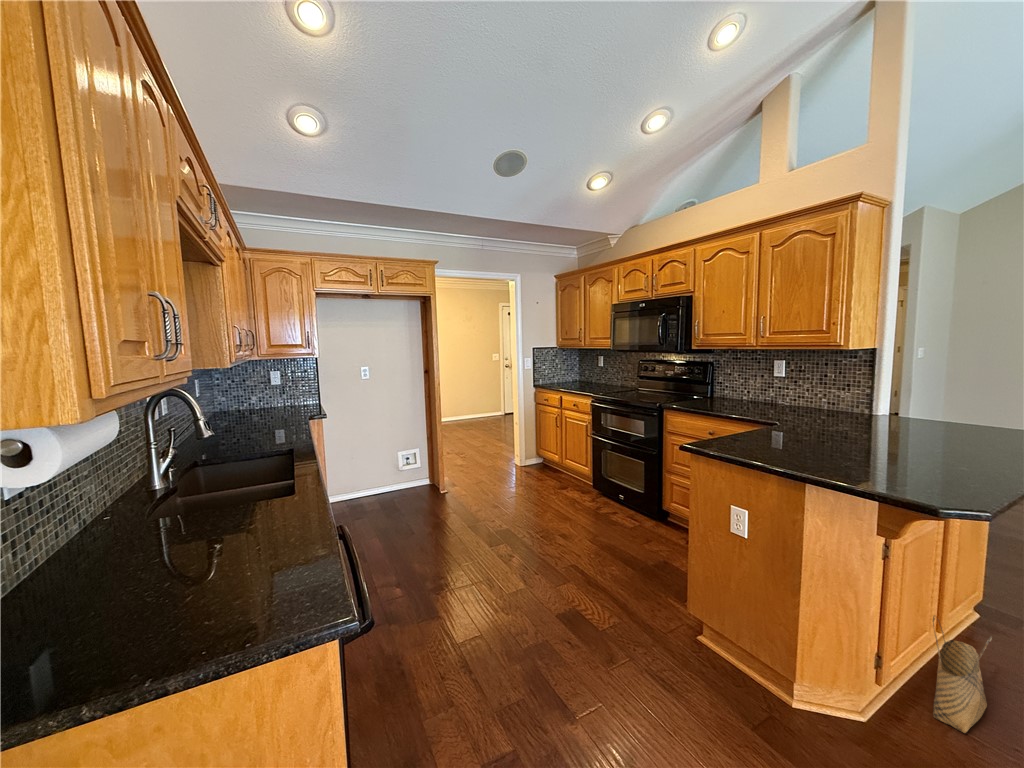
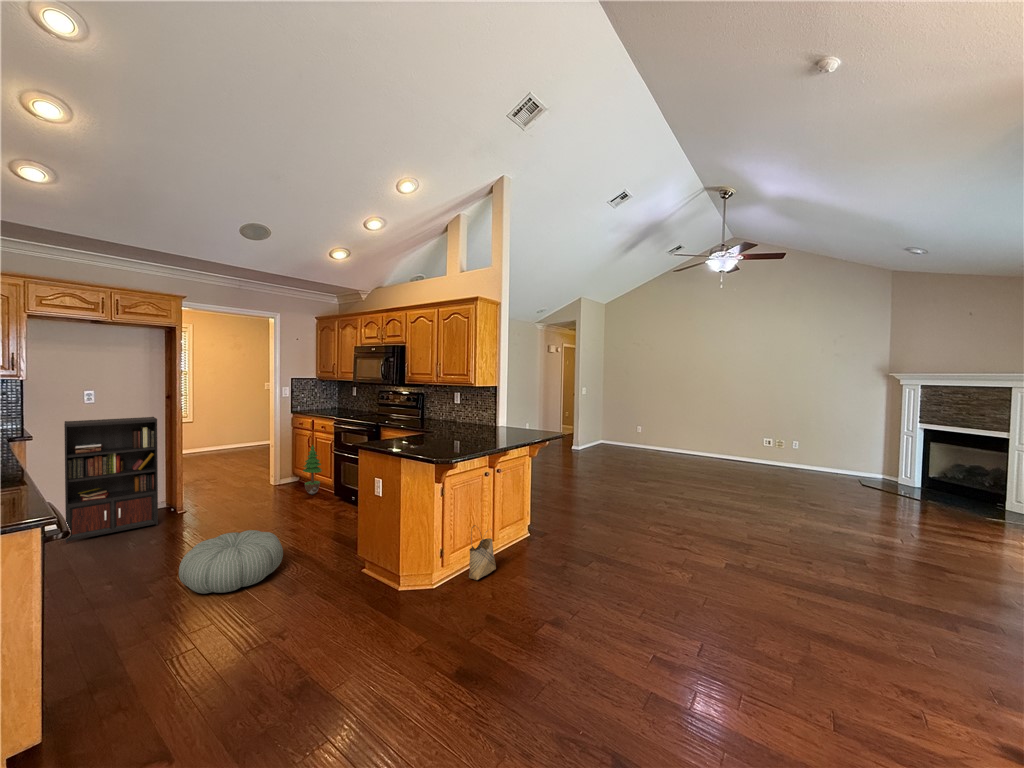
bookcase: none [350,393,437,519] -> present [64,417,173,543]
potted tree: none [555,425,576,483] -> present [303,445,322,495]
pouf: none [467,545,580,640] -> present [179,530,283,594]

